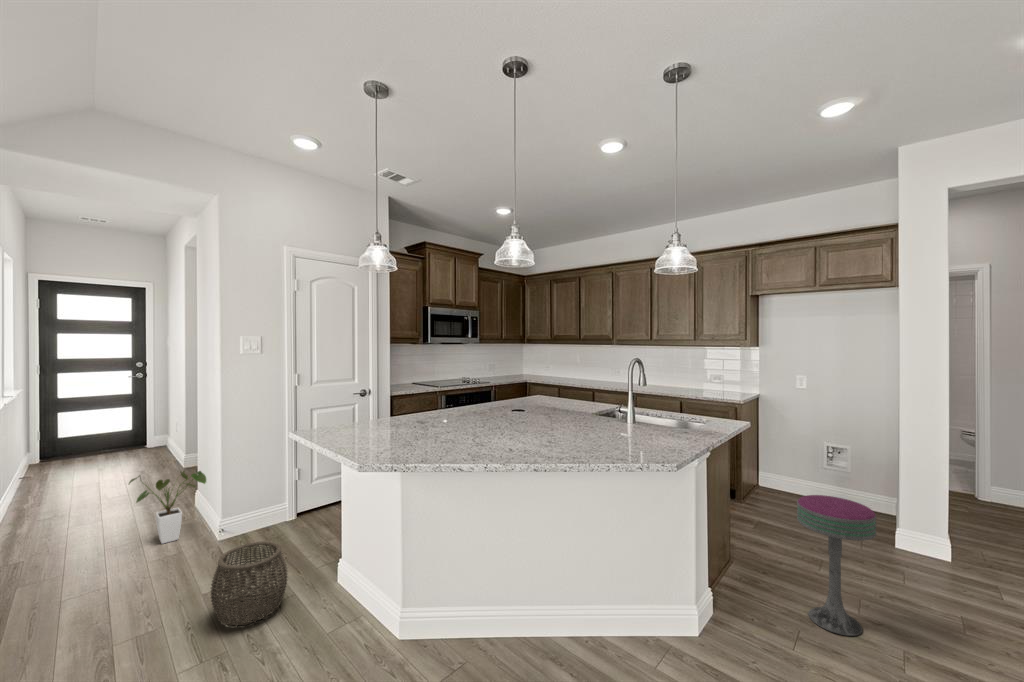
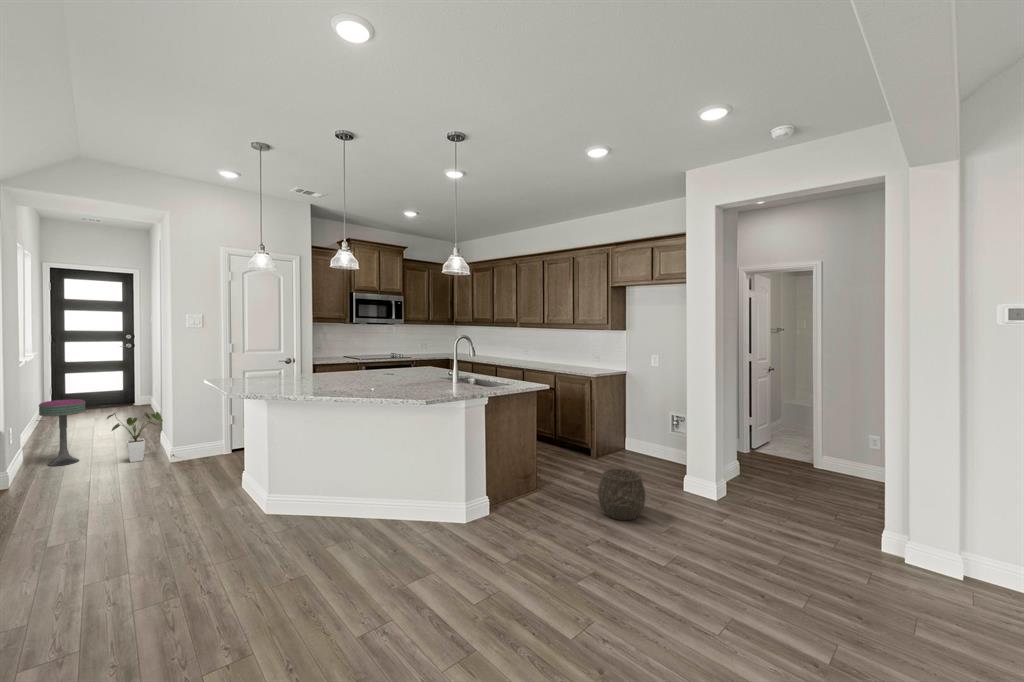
bar stool: present [797,495,876,636] -> present [39,399,86,466]
woven basket: present [211,542,288,626] -> present [598,468,645,520]

